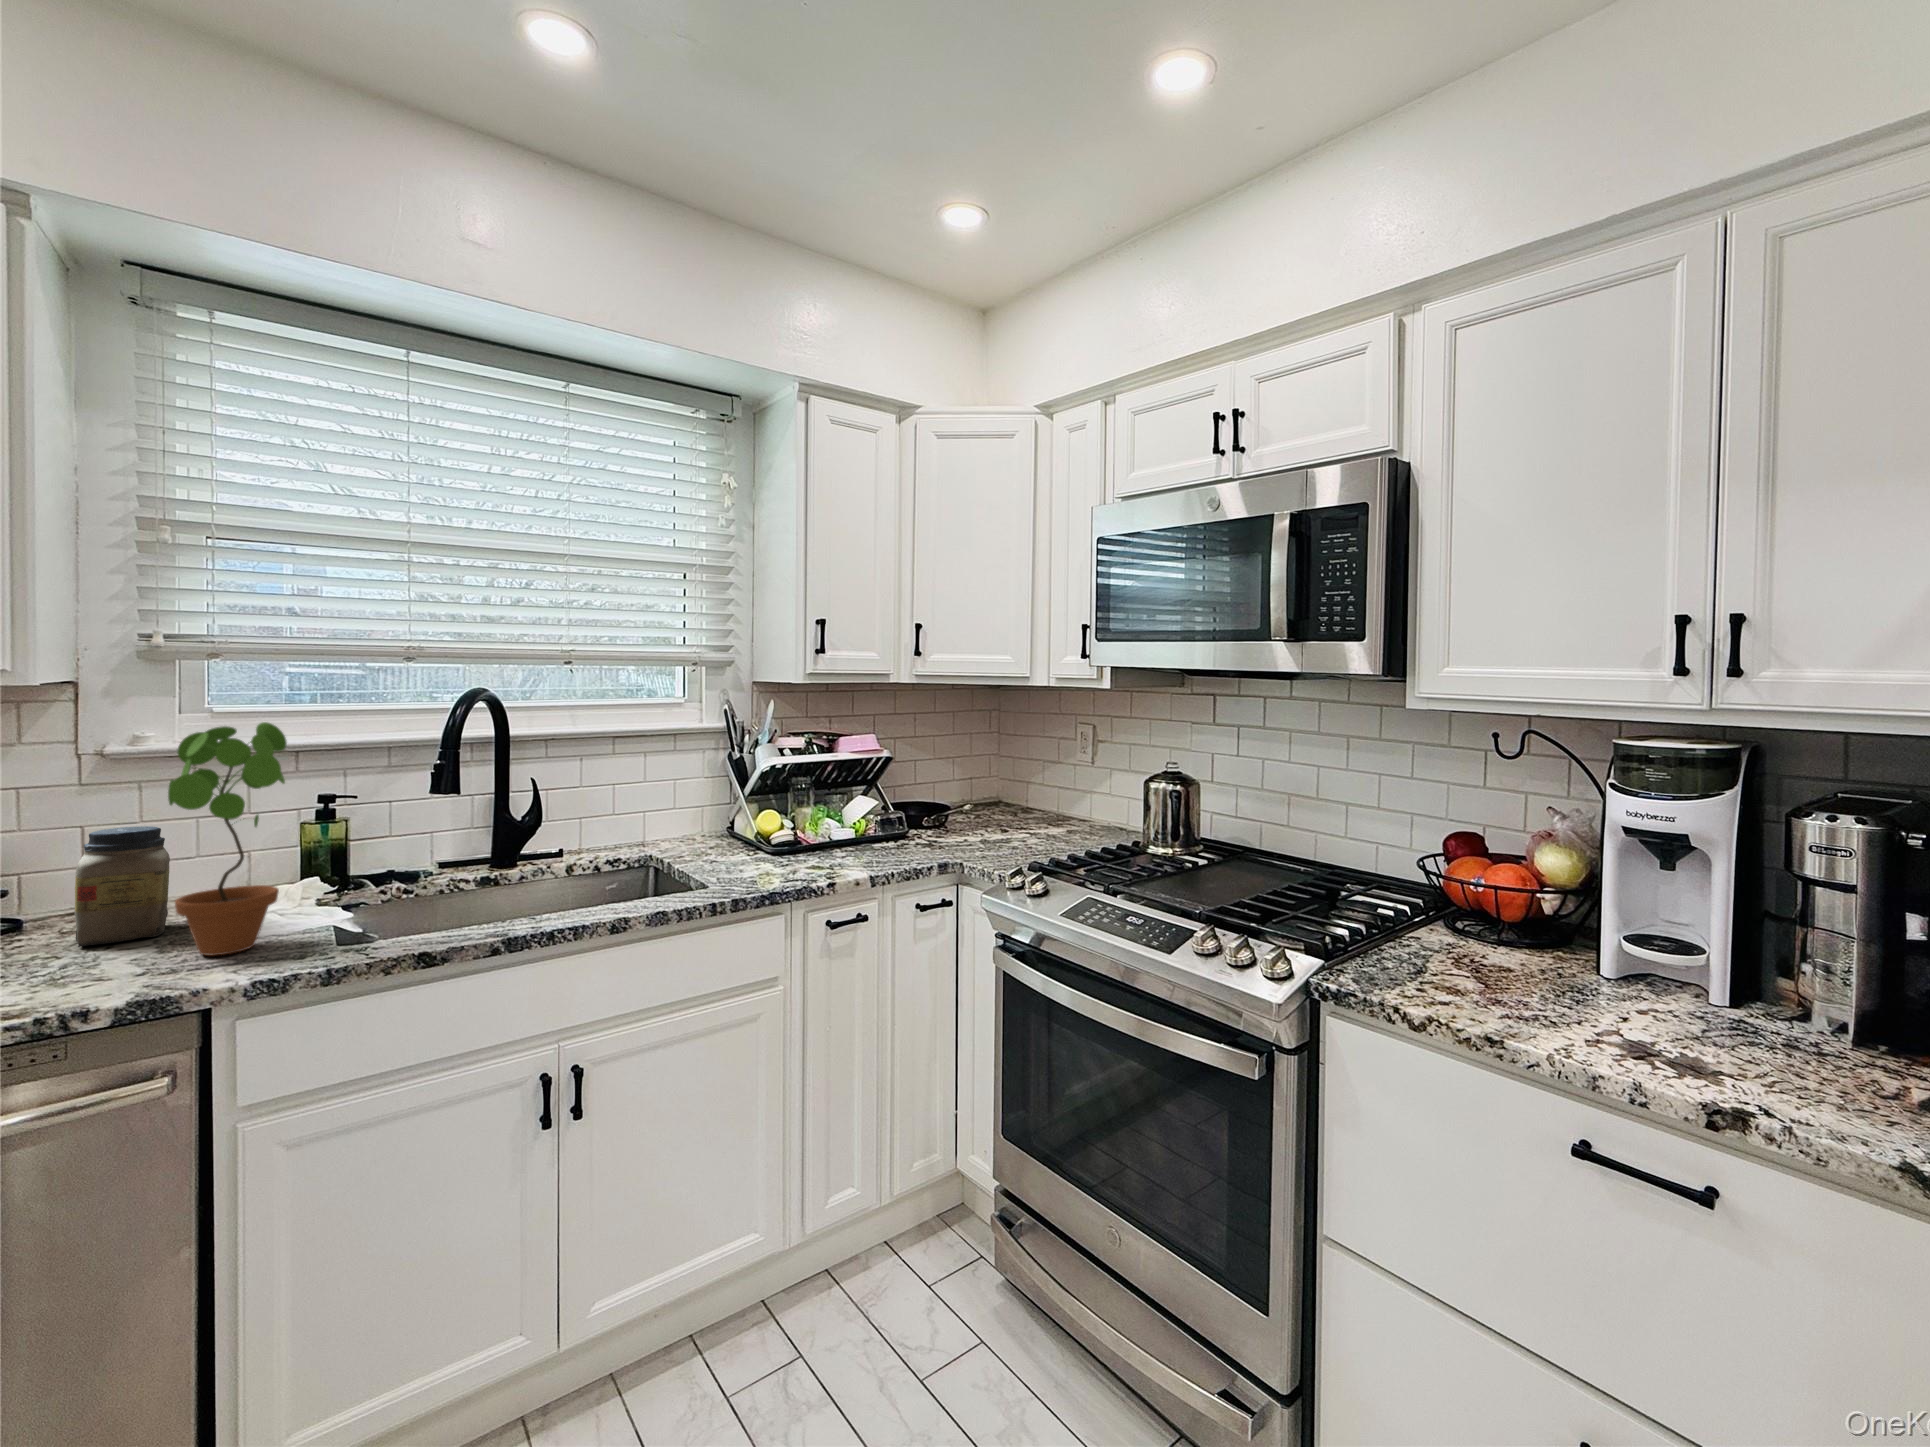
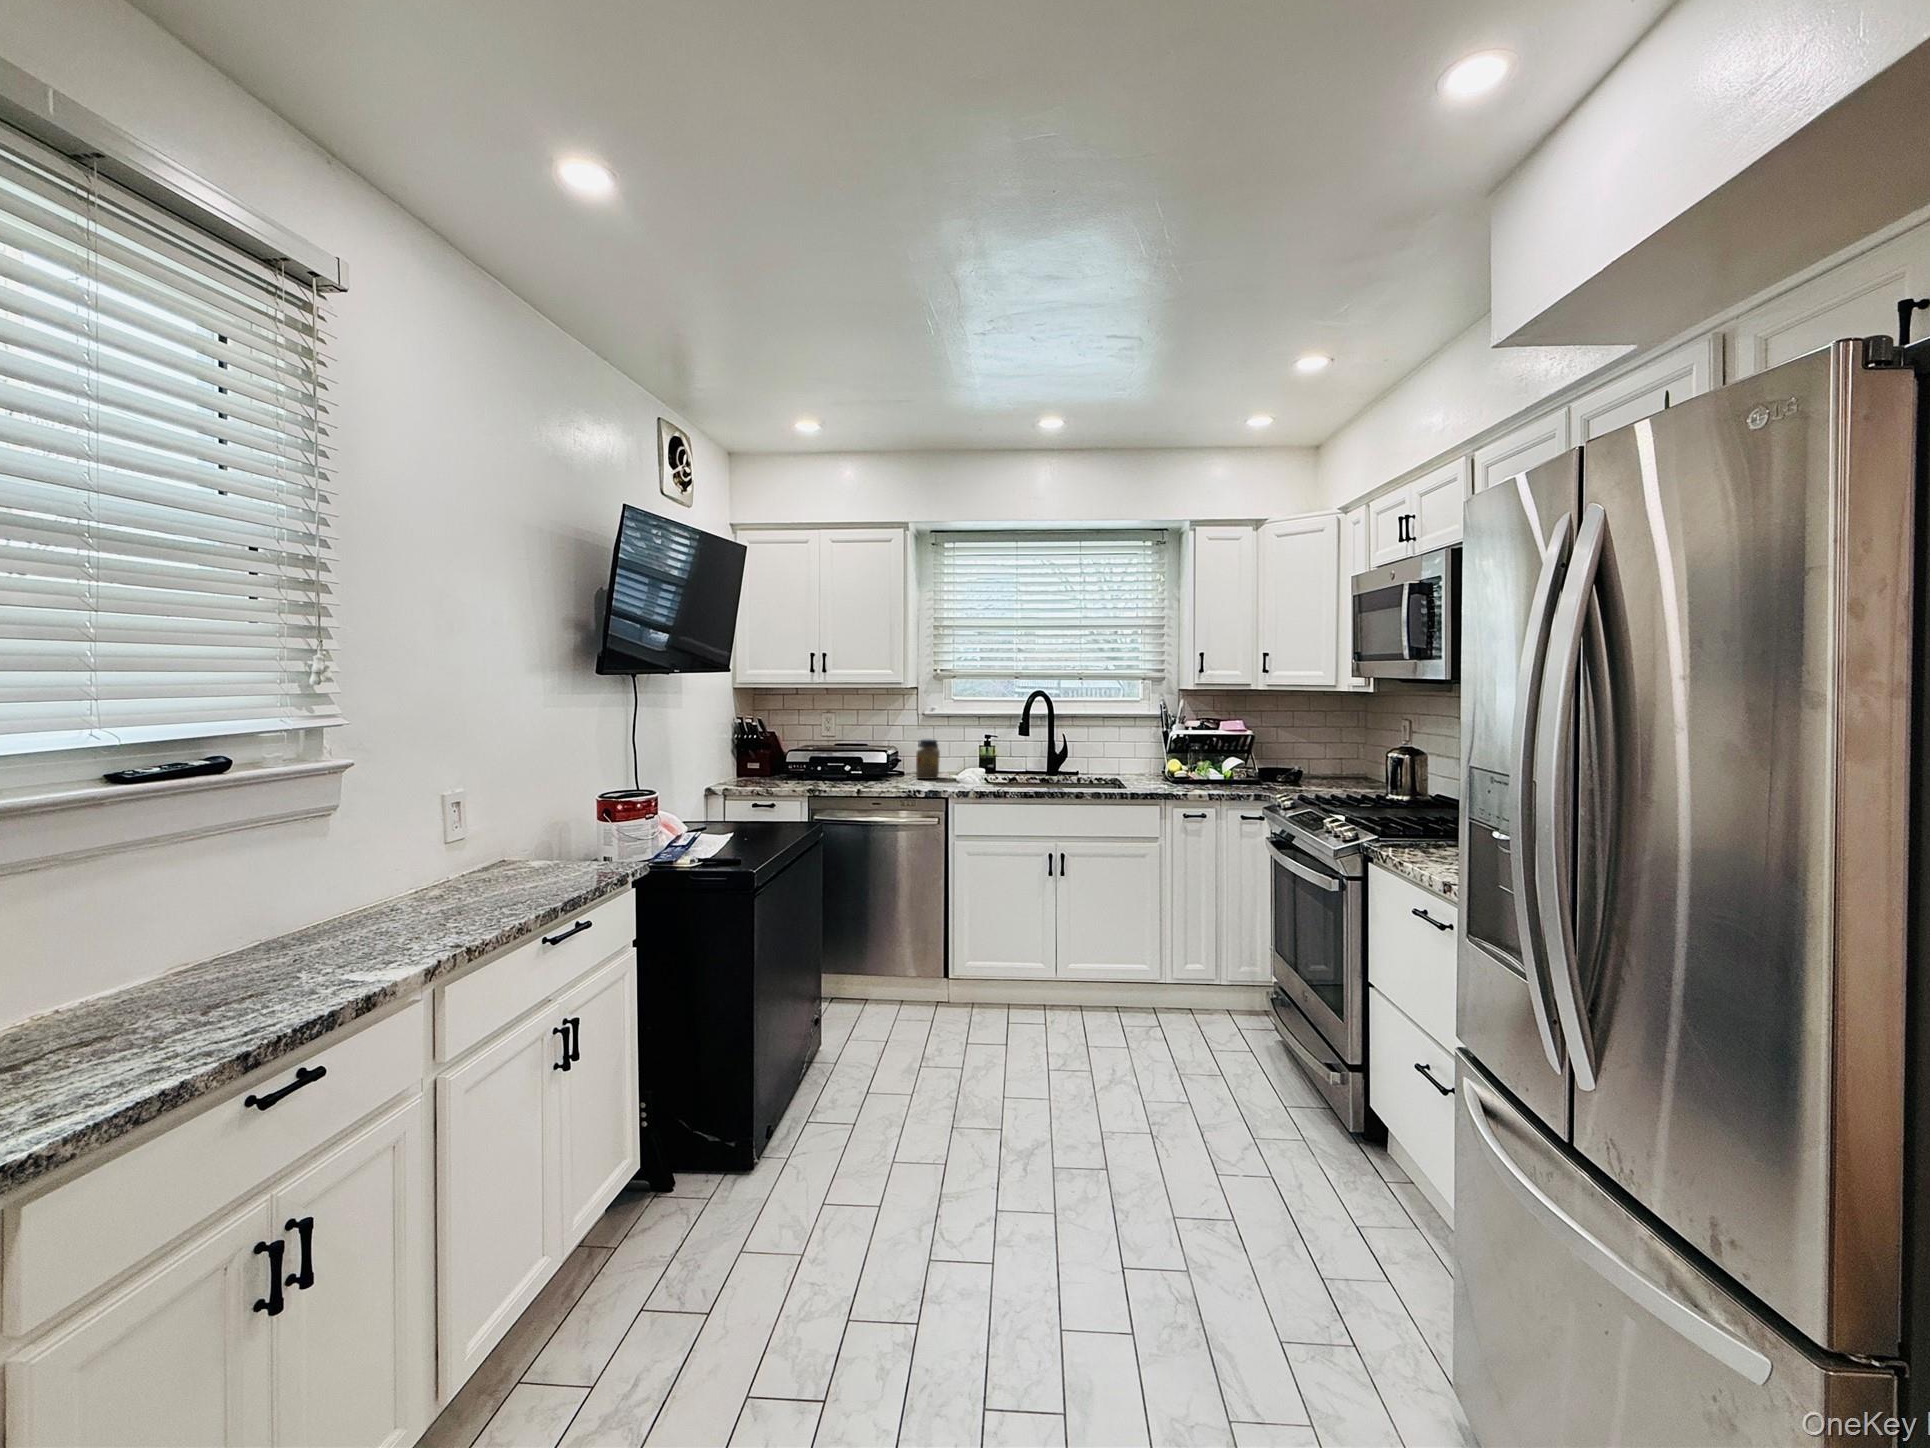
potted plant: present [168,722,287,956] -> none [939,701,971,784]

